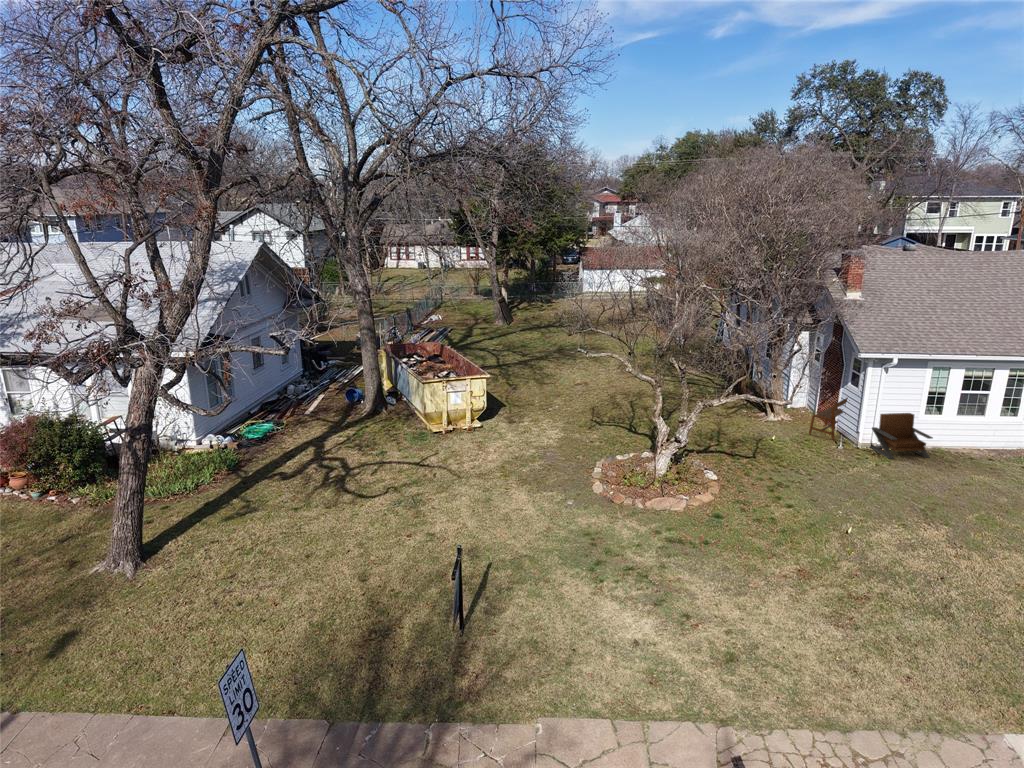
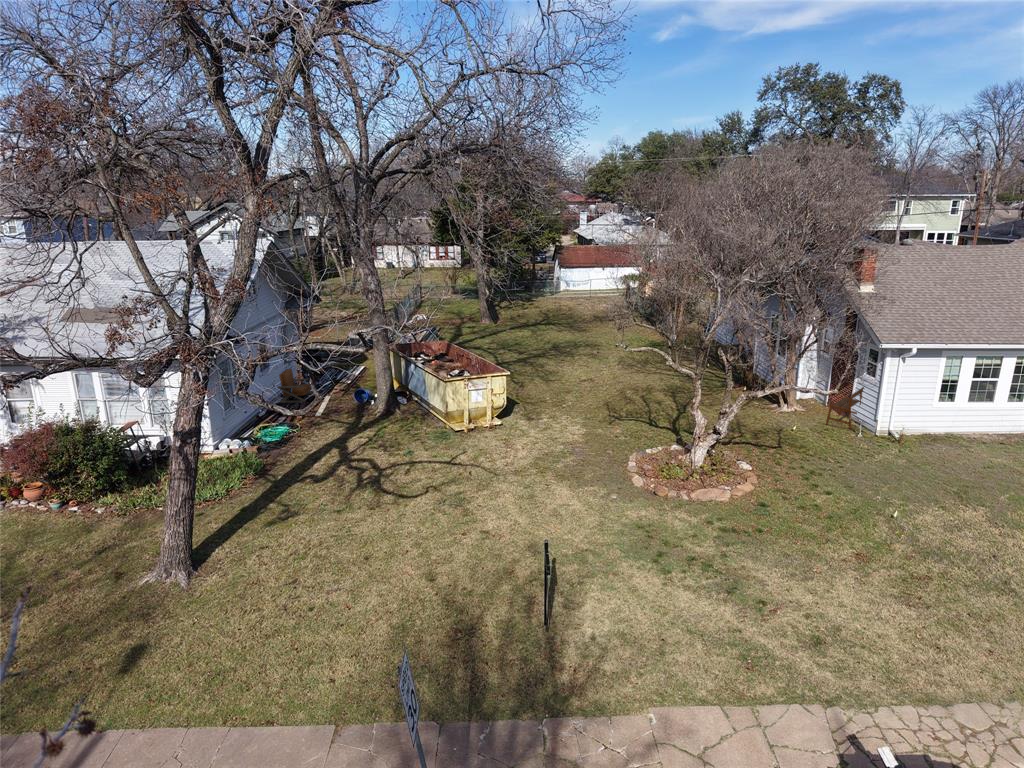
lounge chair: present [870,413,933,459] -> present [277,369,313,403]

